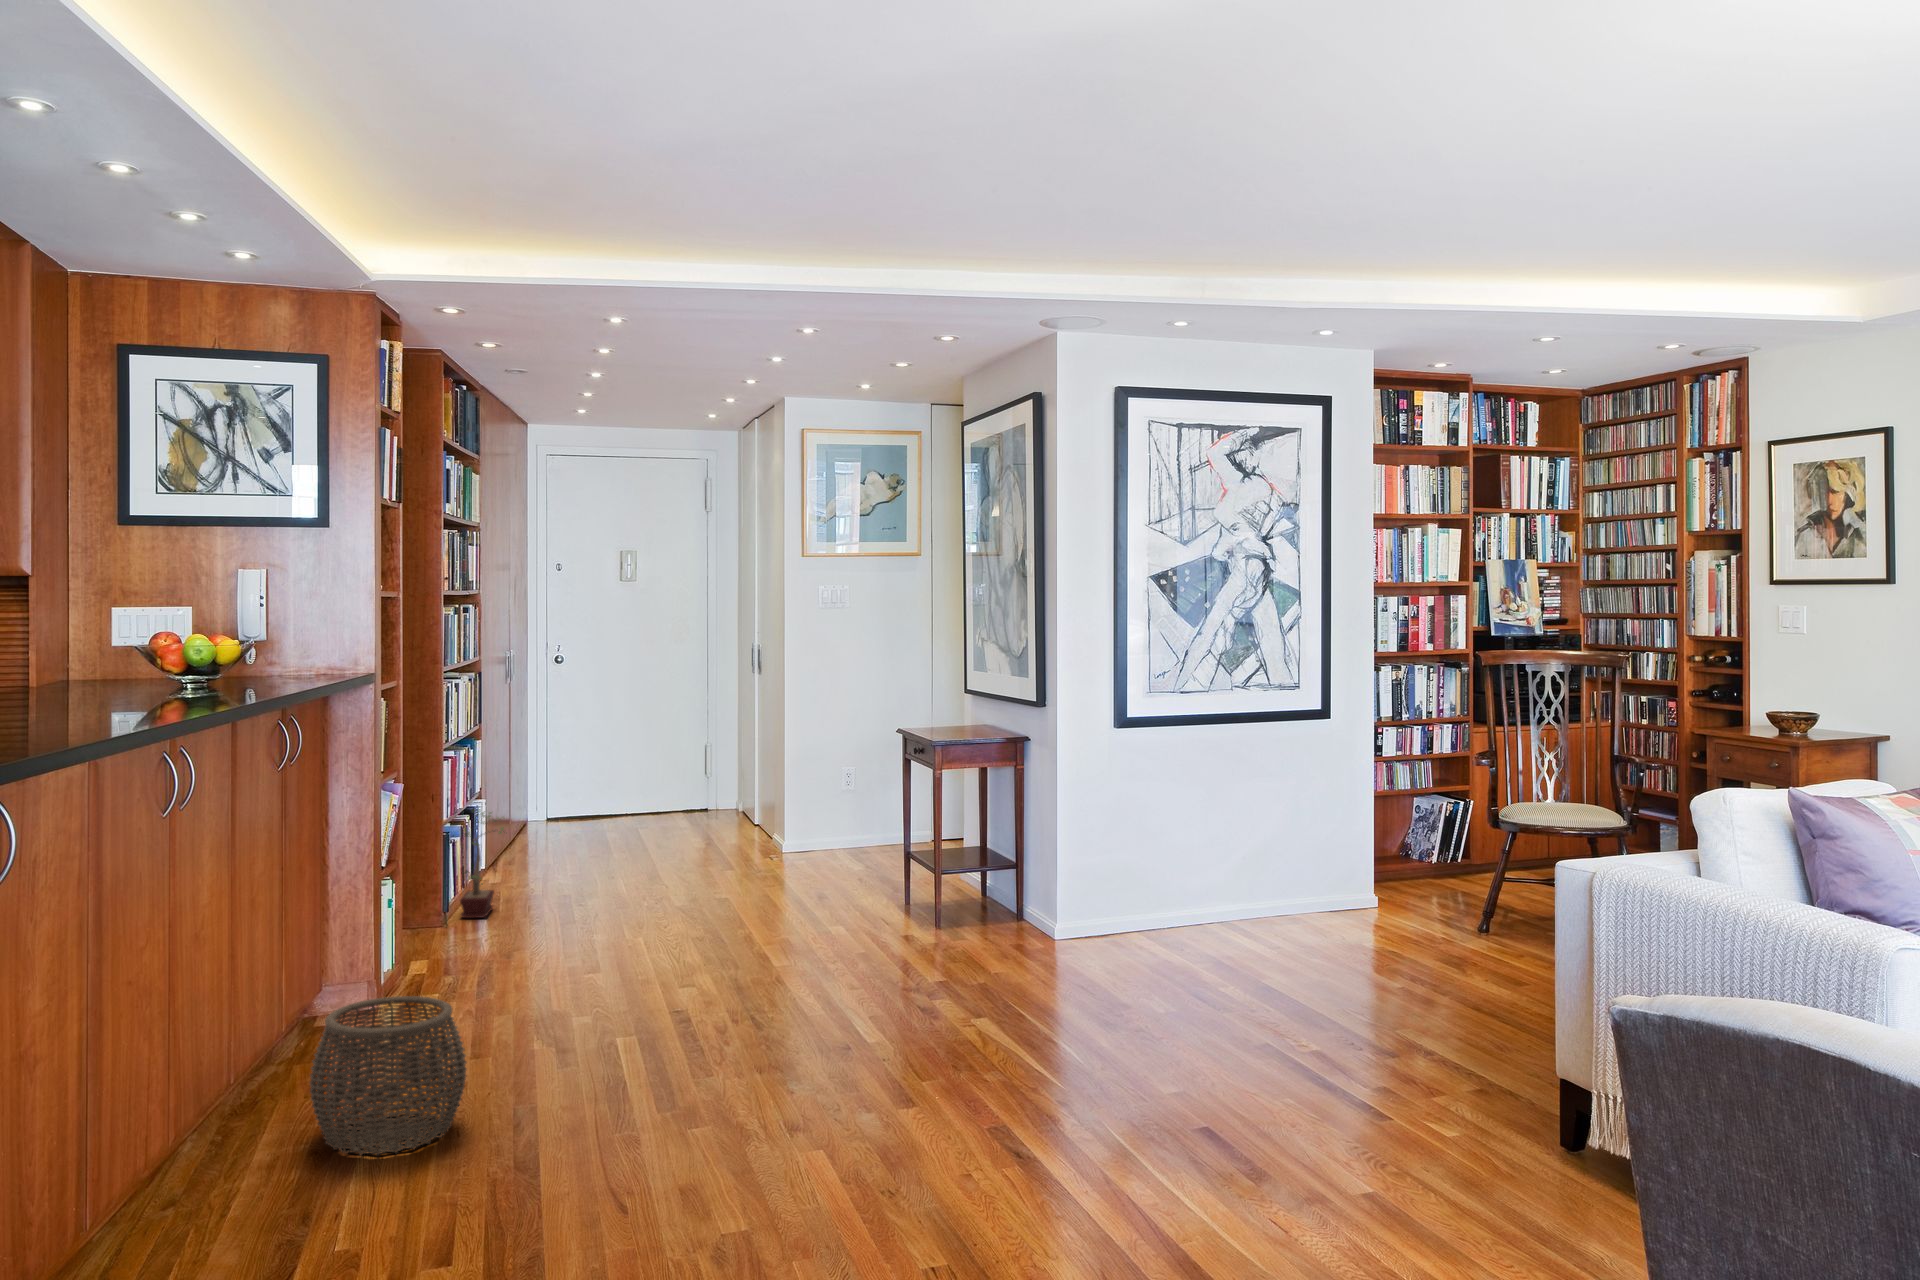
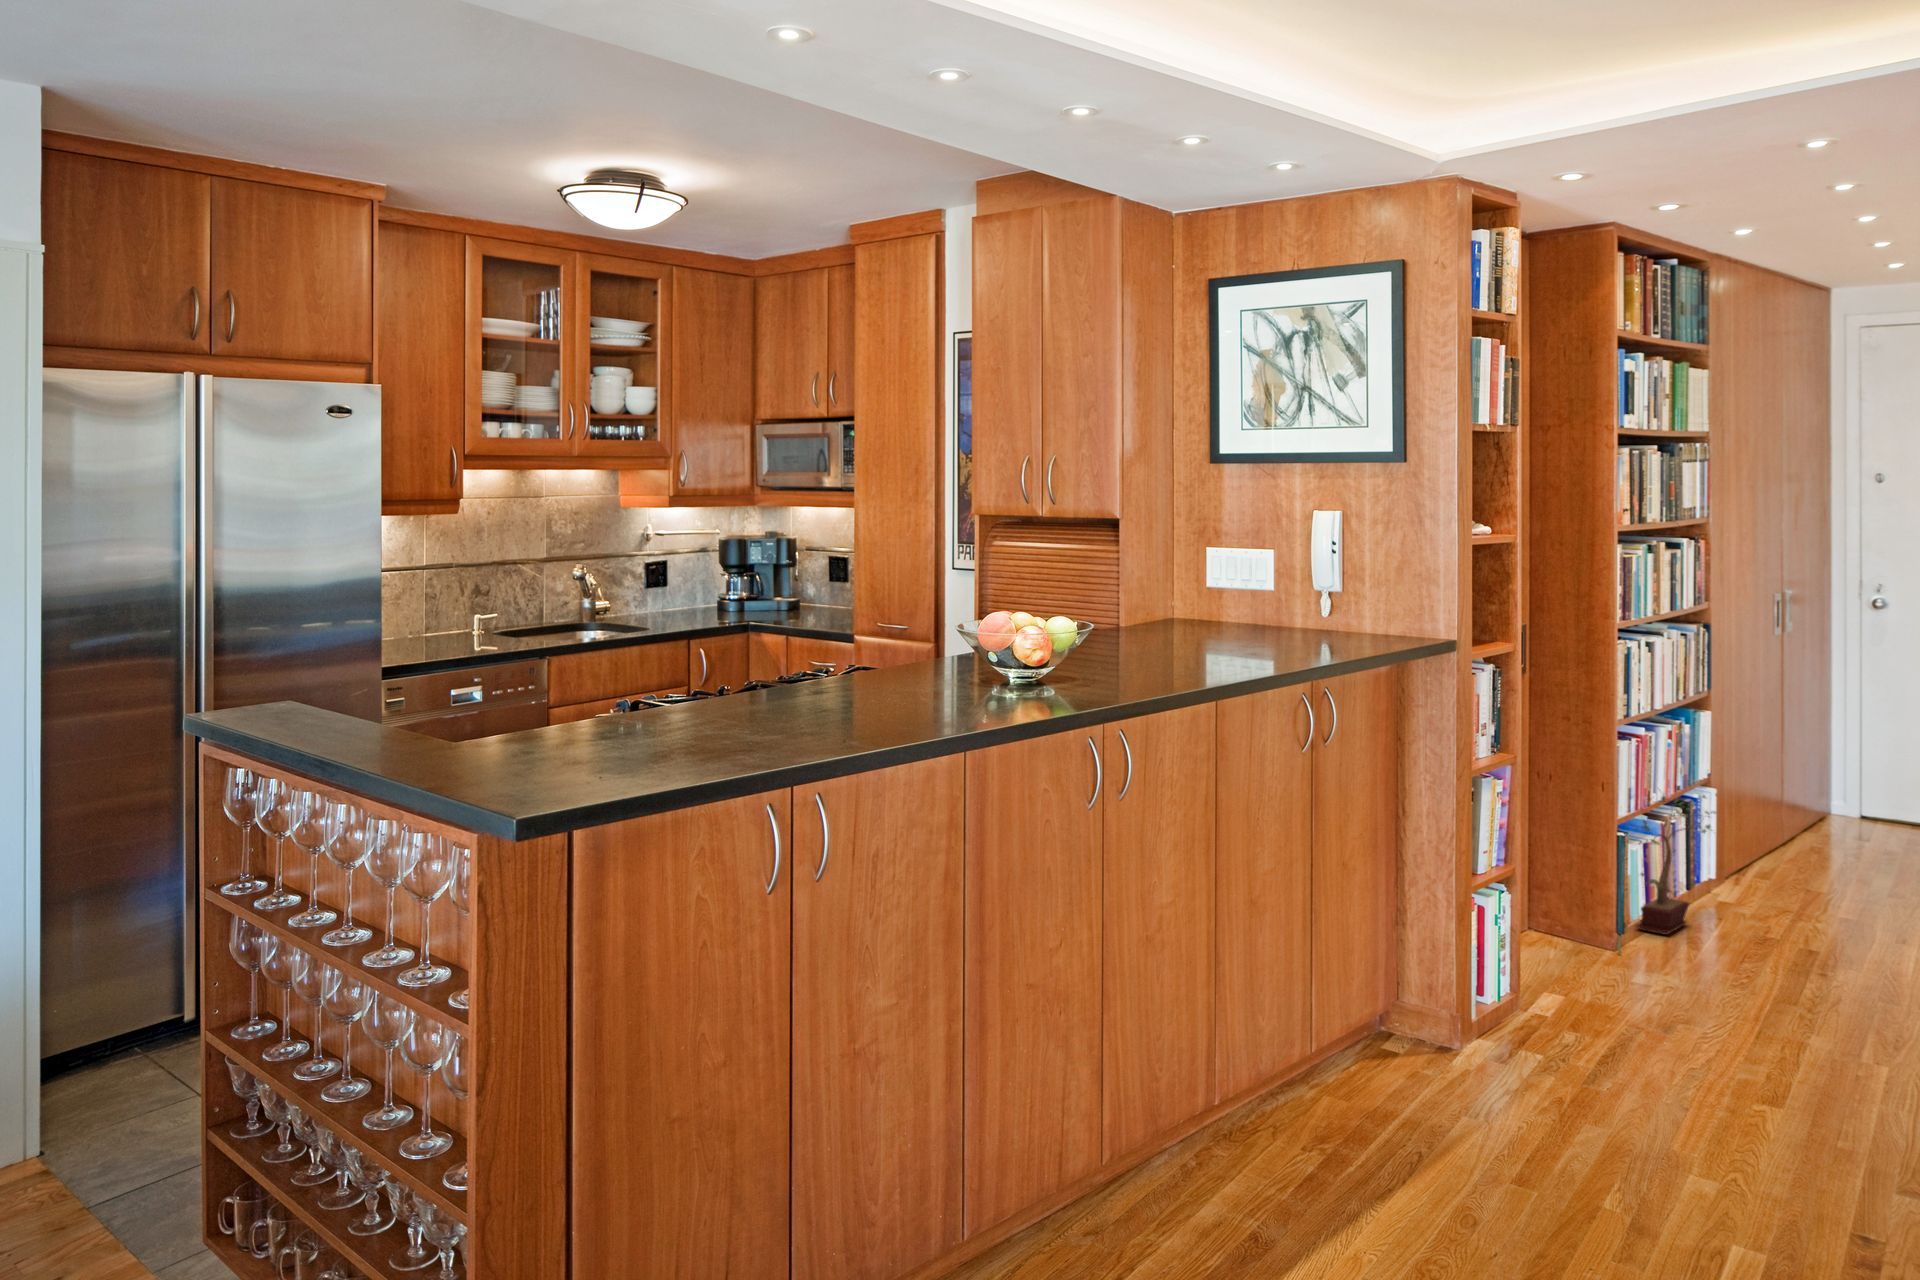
woven basket: present [310,996,467,1155] -> none [1244,1020,1422,1216]

